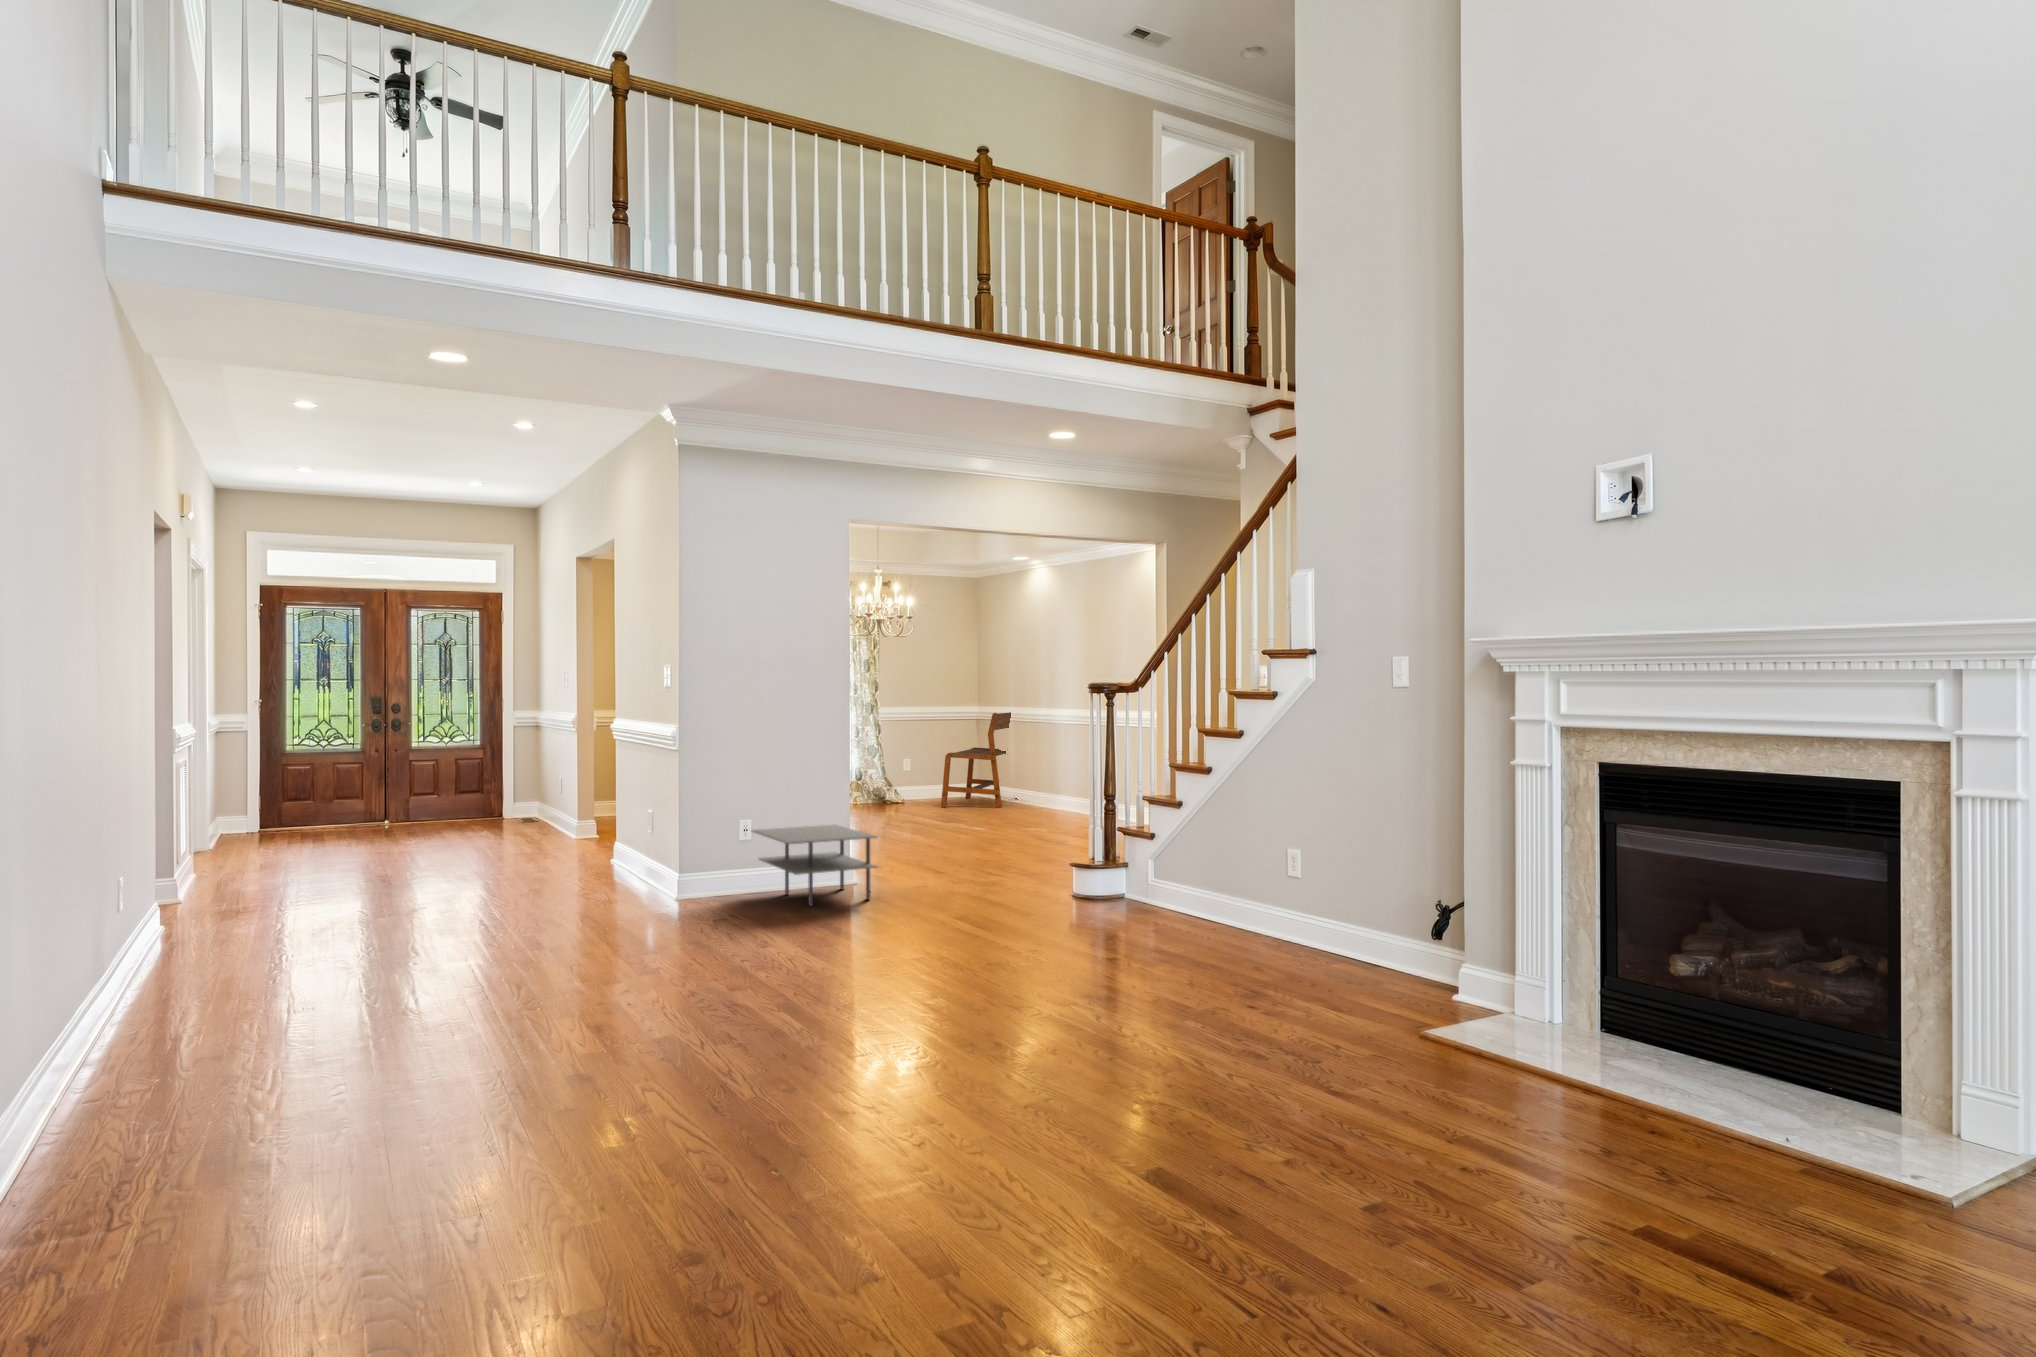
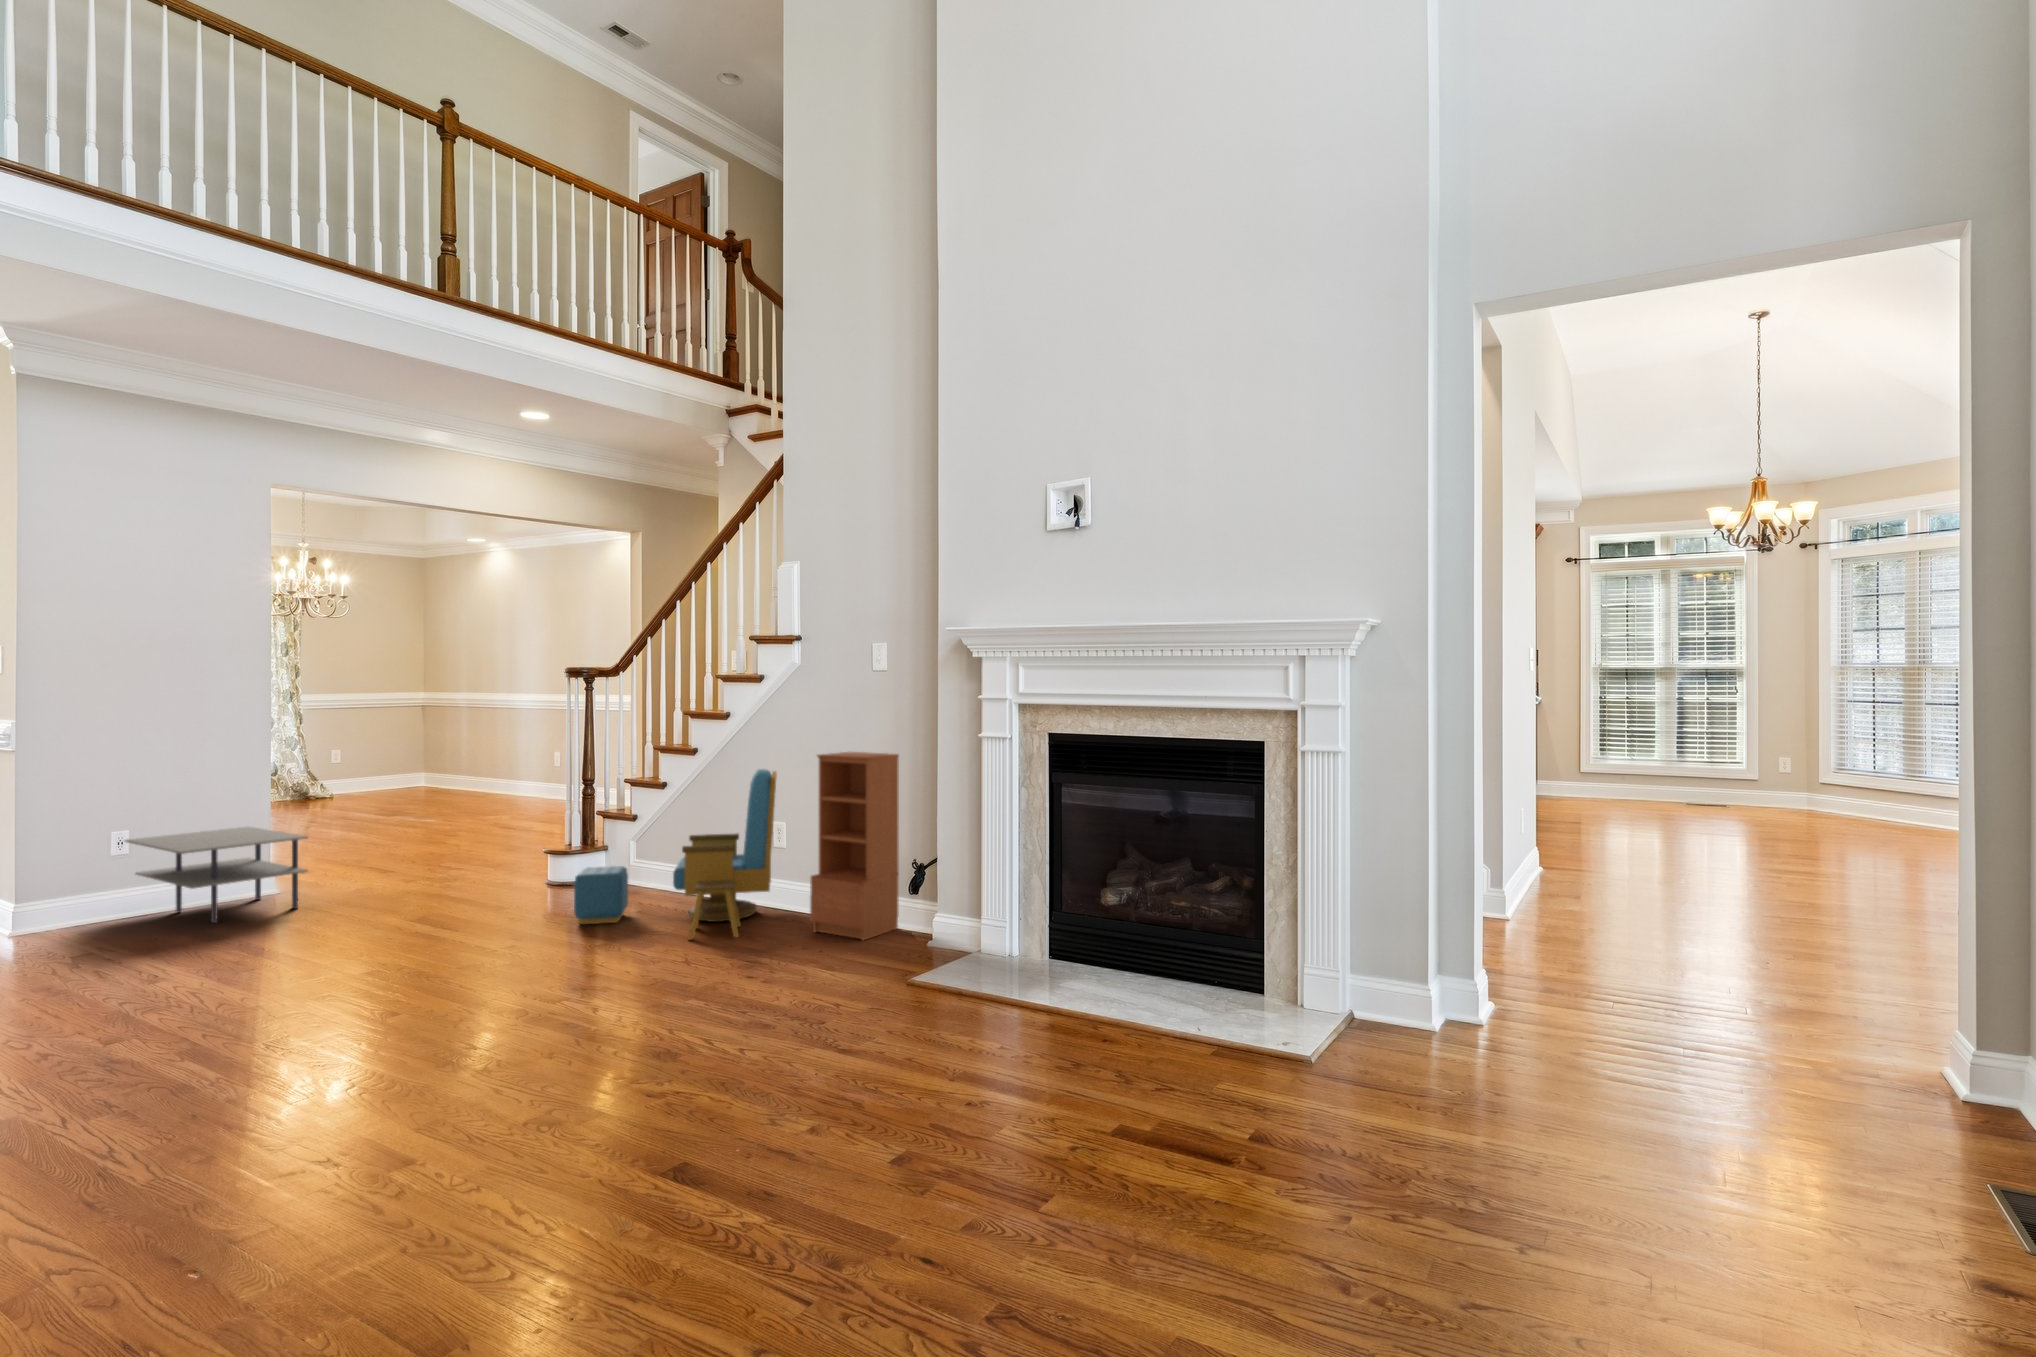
bench: present [941,712,1019,808] -> none [382,698,476,800]
bookcase: none [1322,777,1423,987] -> present [810,752,899,940]
armchair: none [1091,792,1291,968] -> present [574,769,777,940]

